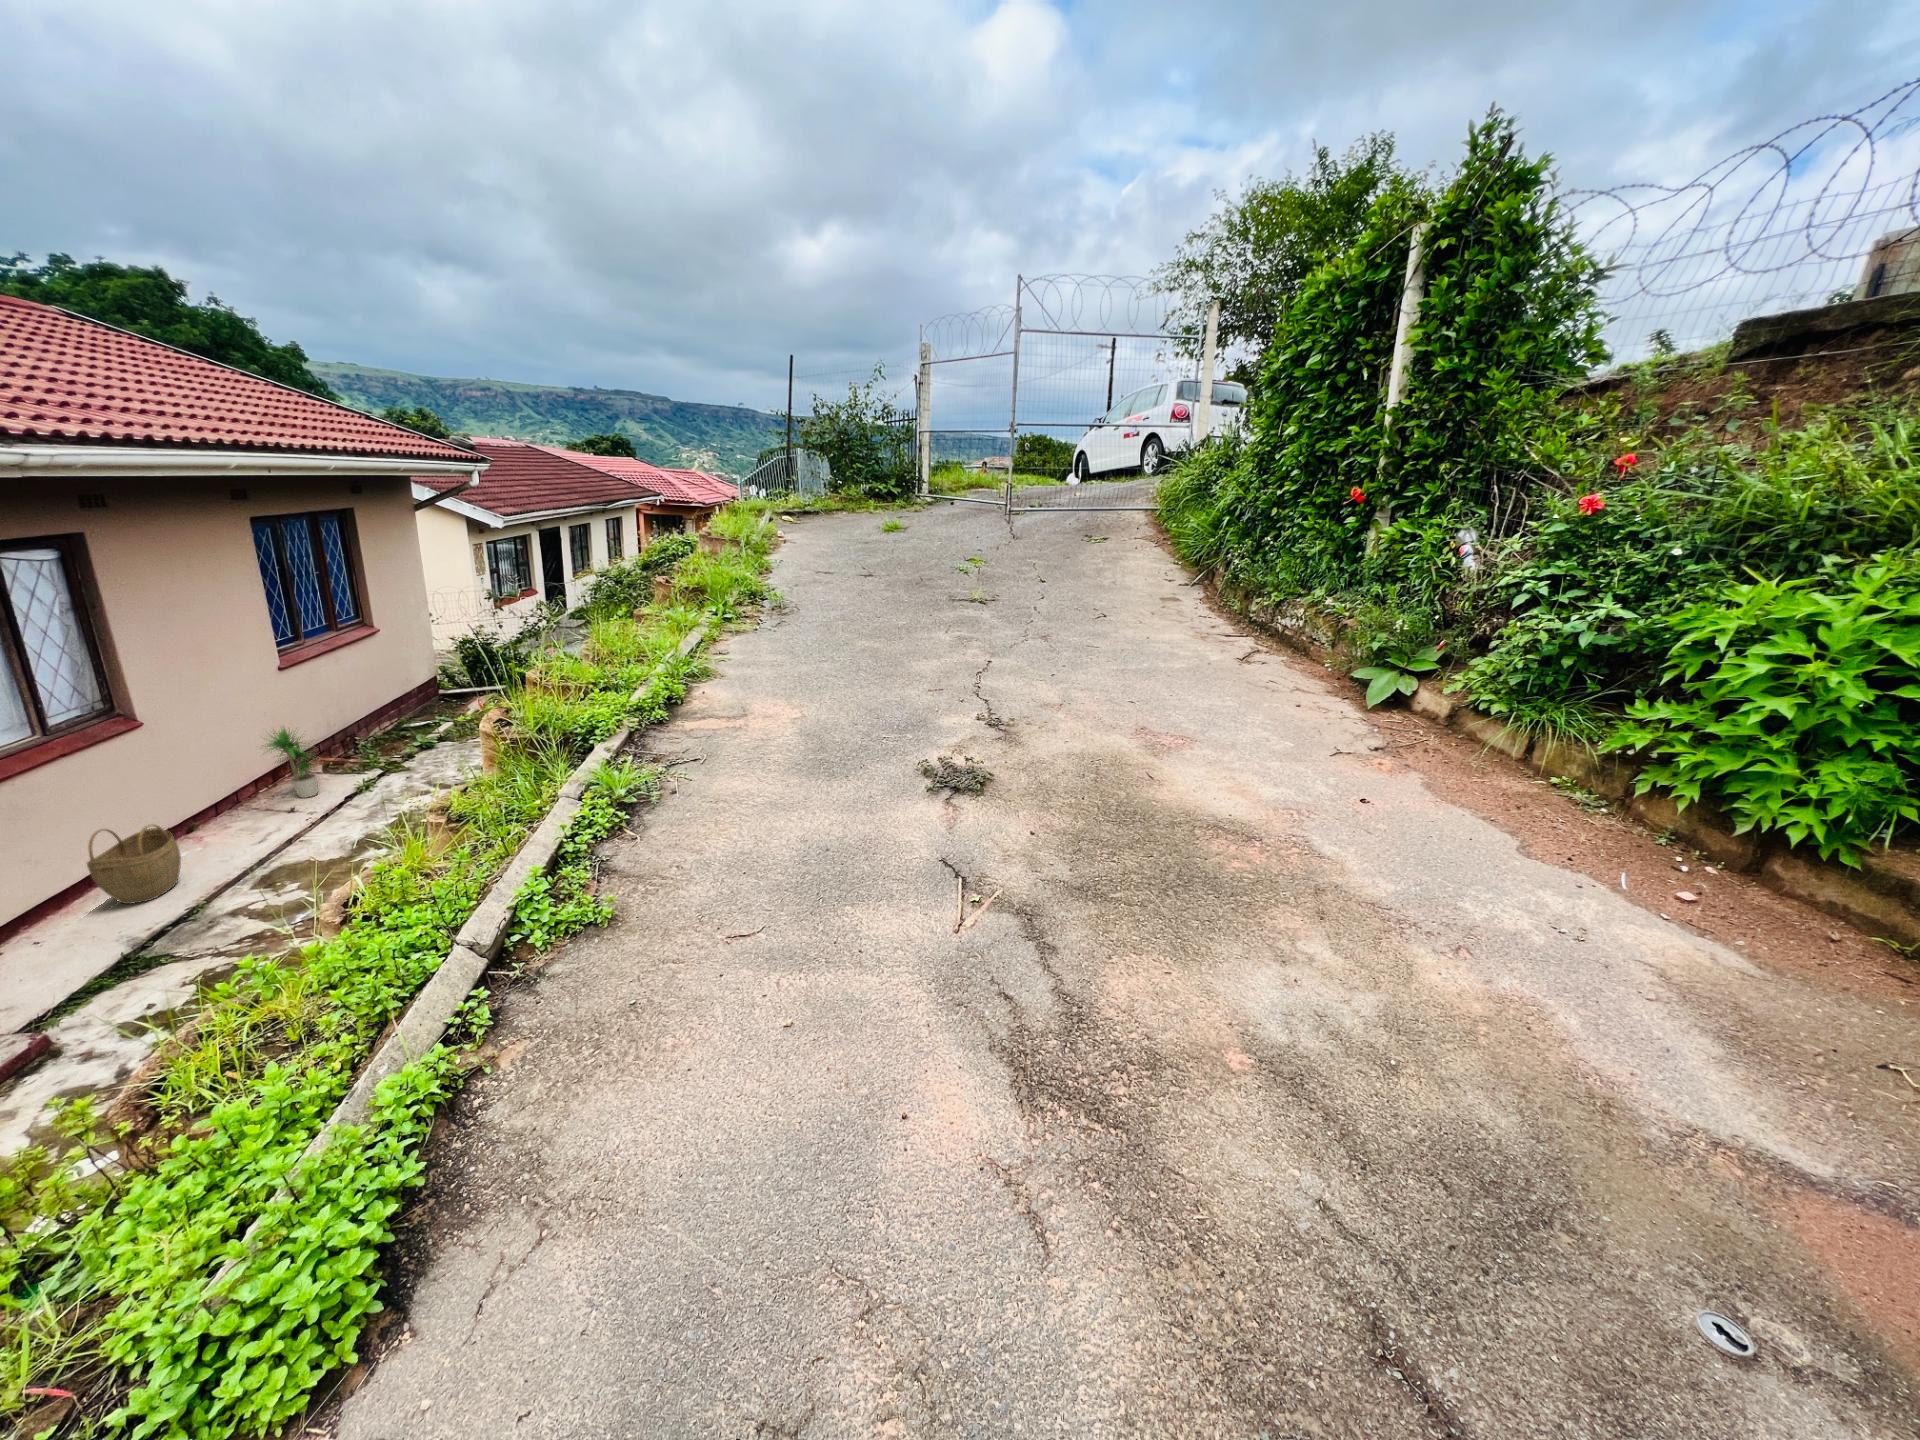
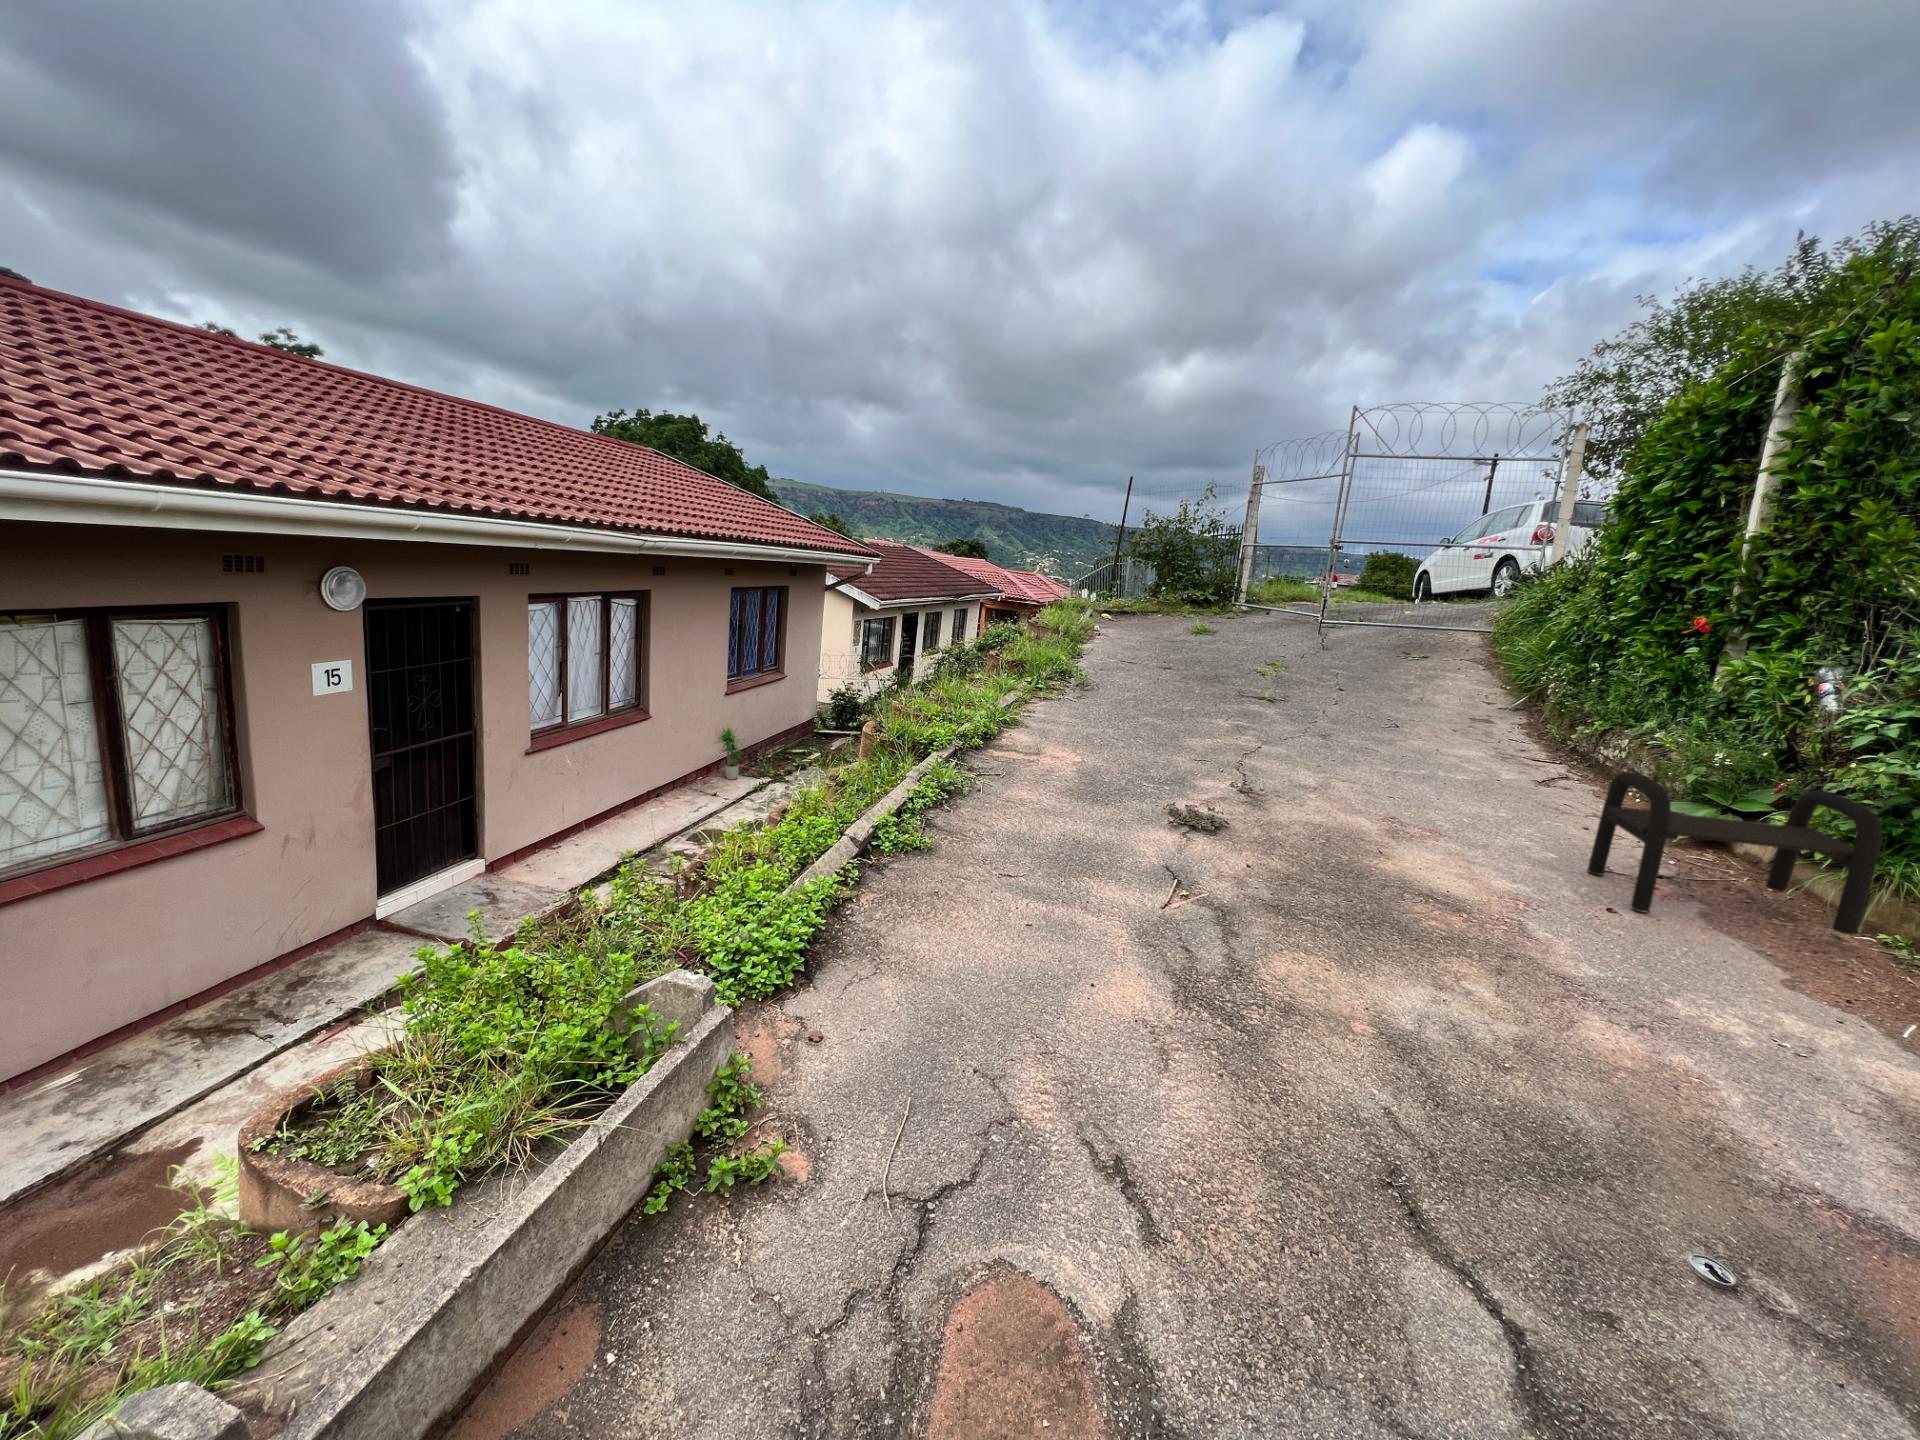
bench: none [1323,655,1559,801] -> present [1588,771,1882,940]
woven basket: present [87,824,181,904] -> none [624,768,667,820]

